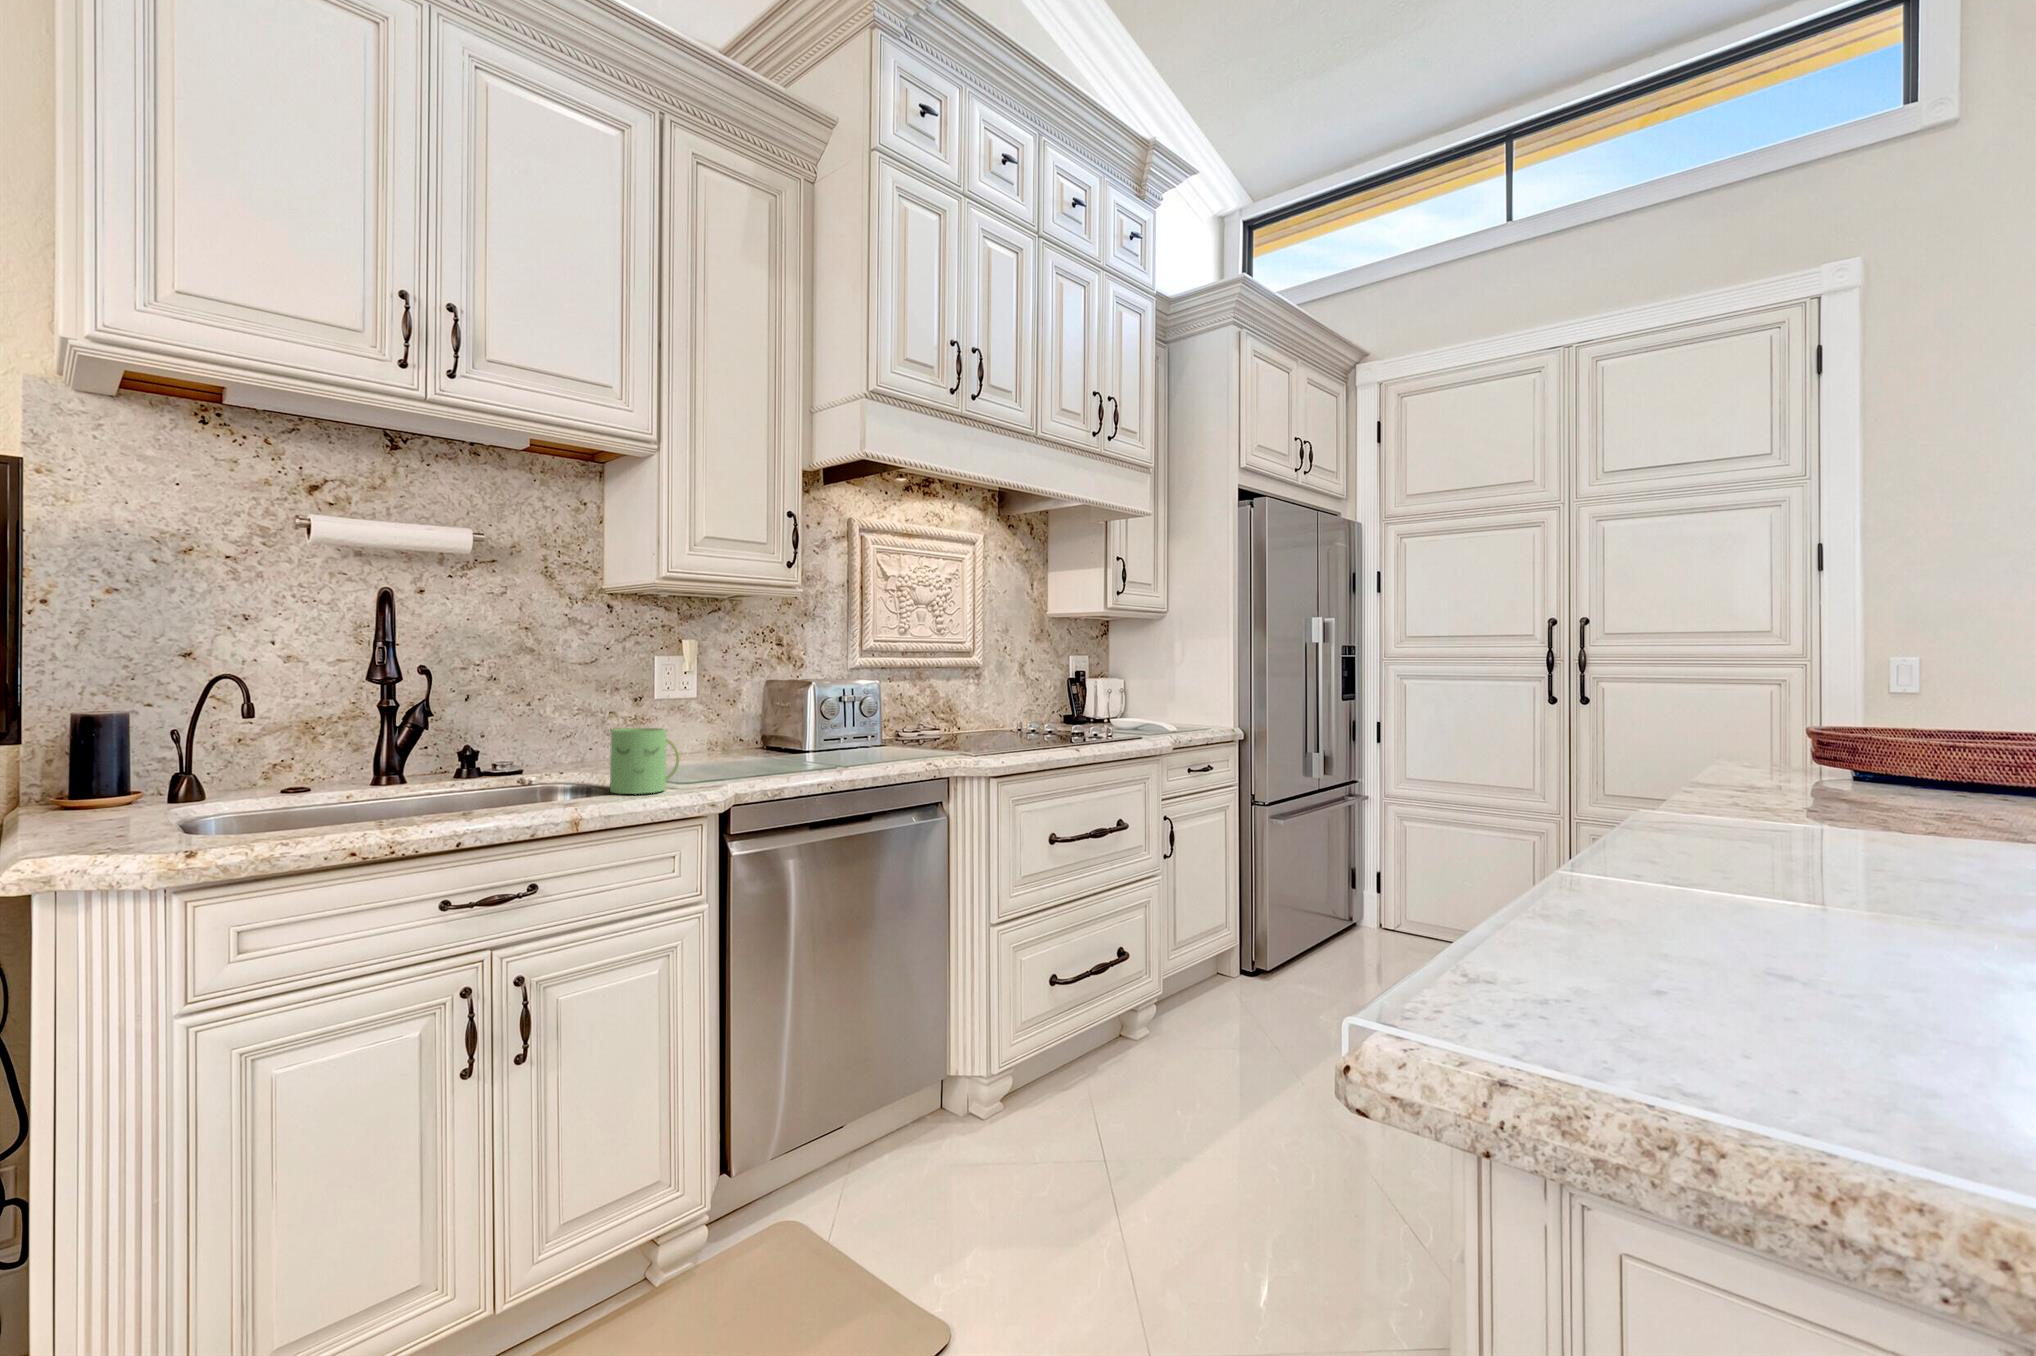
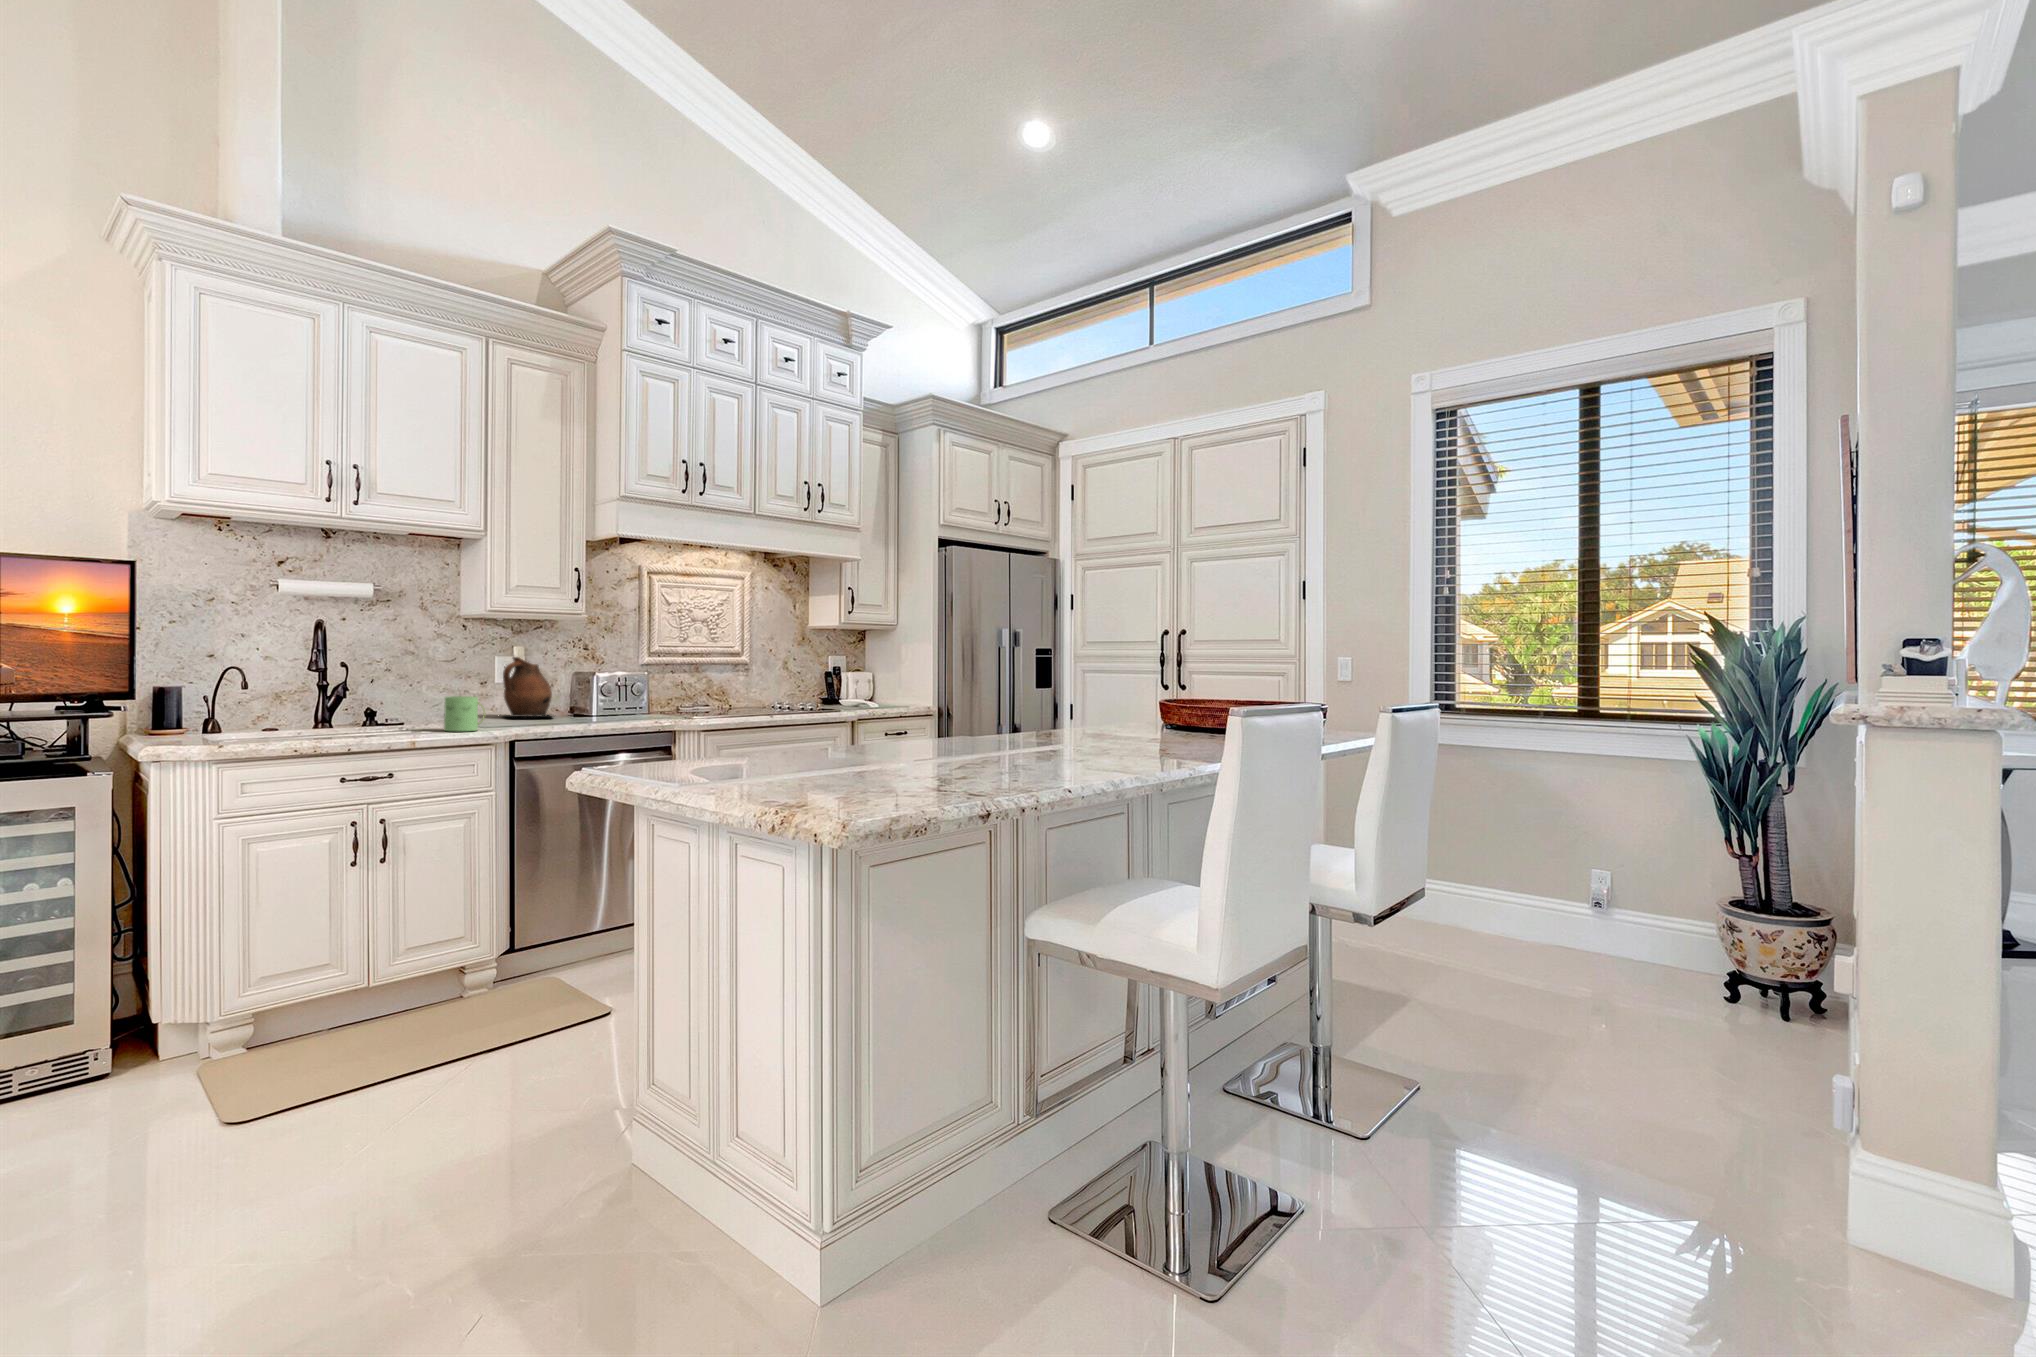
ceramic pitcher: none [662,657,753,756] -> present [503,657,552,717]

